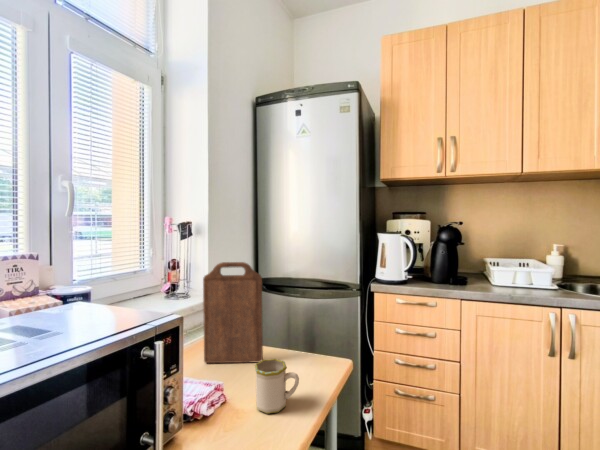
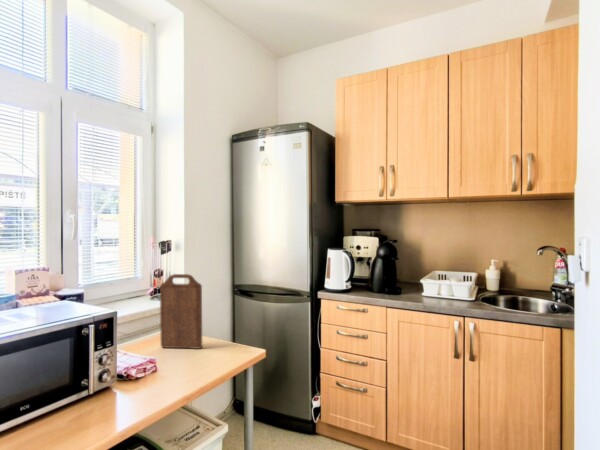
mug: present [255,359,299,414] -> none [174,343,203,379]

